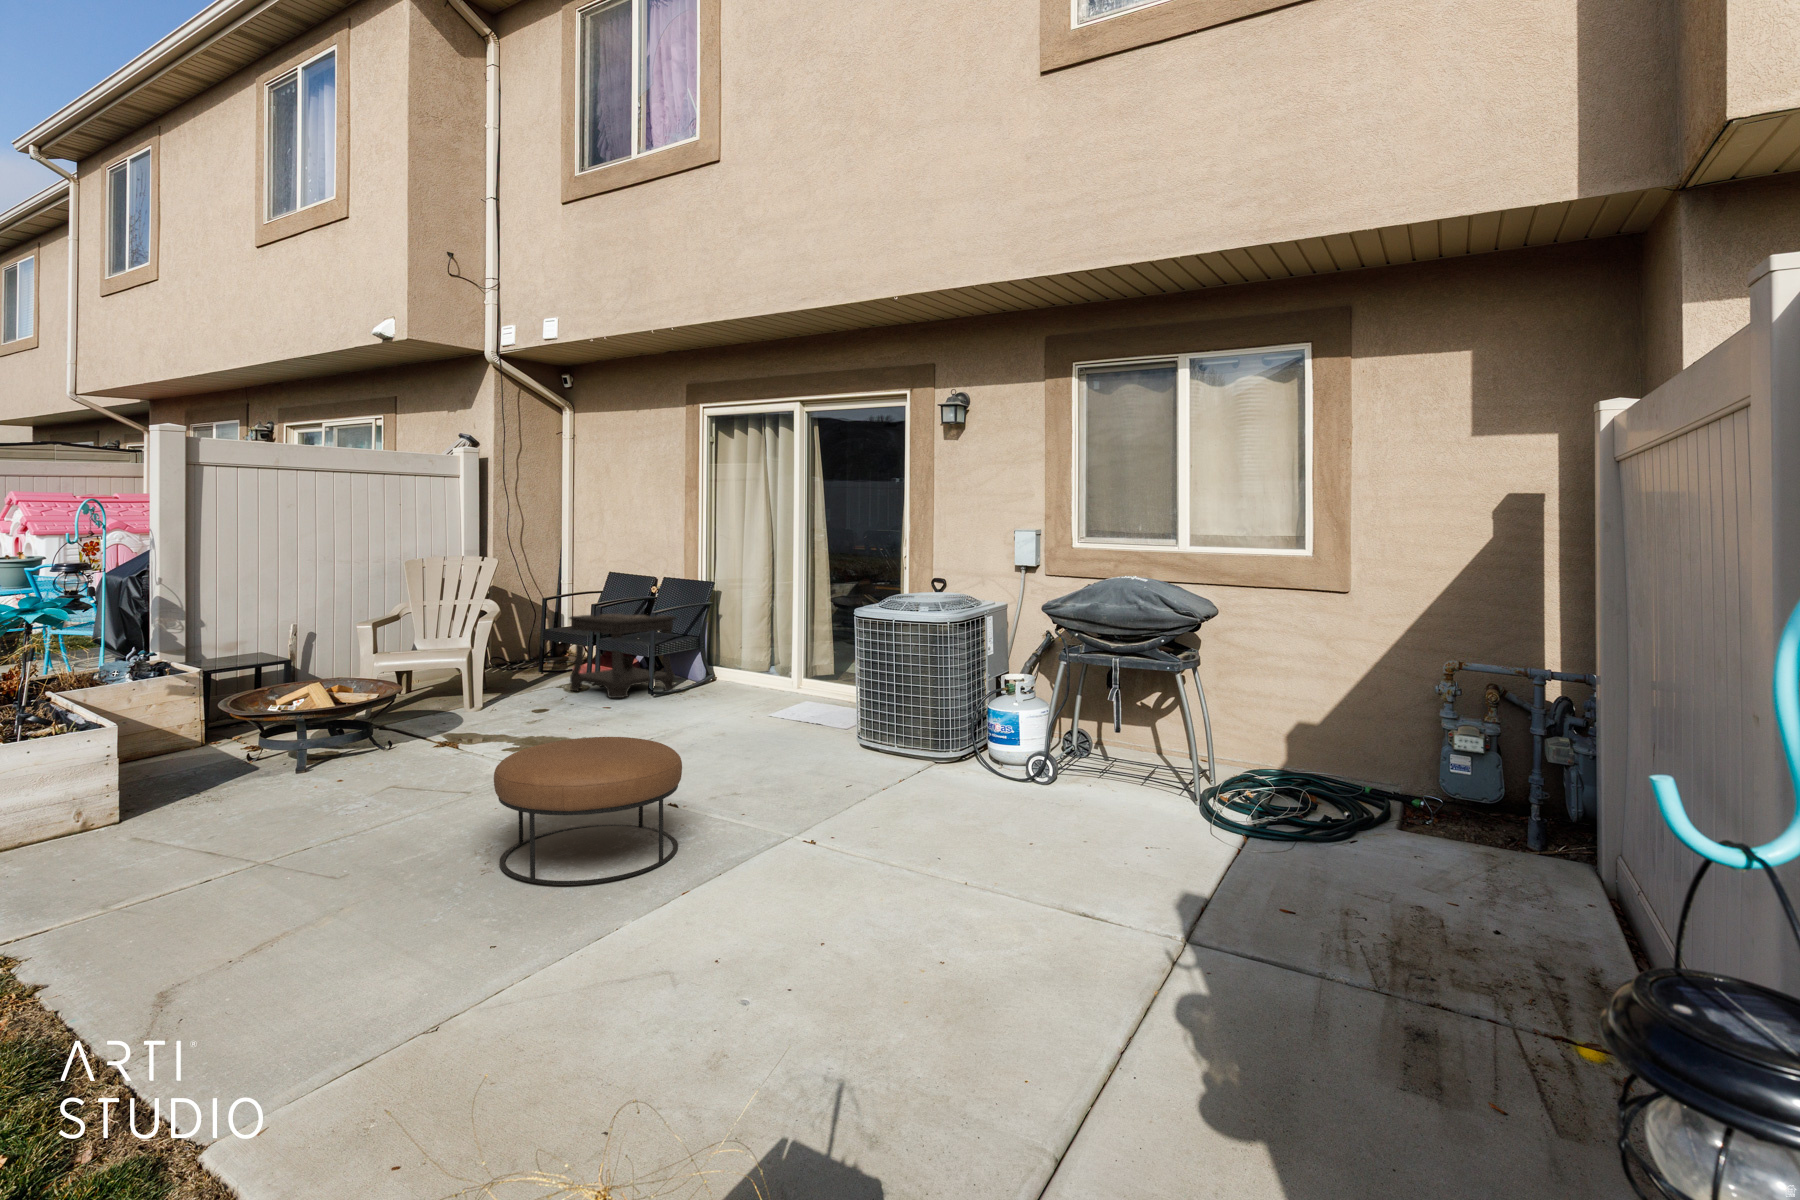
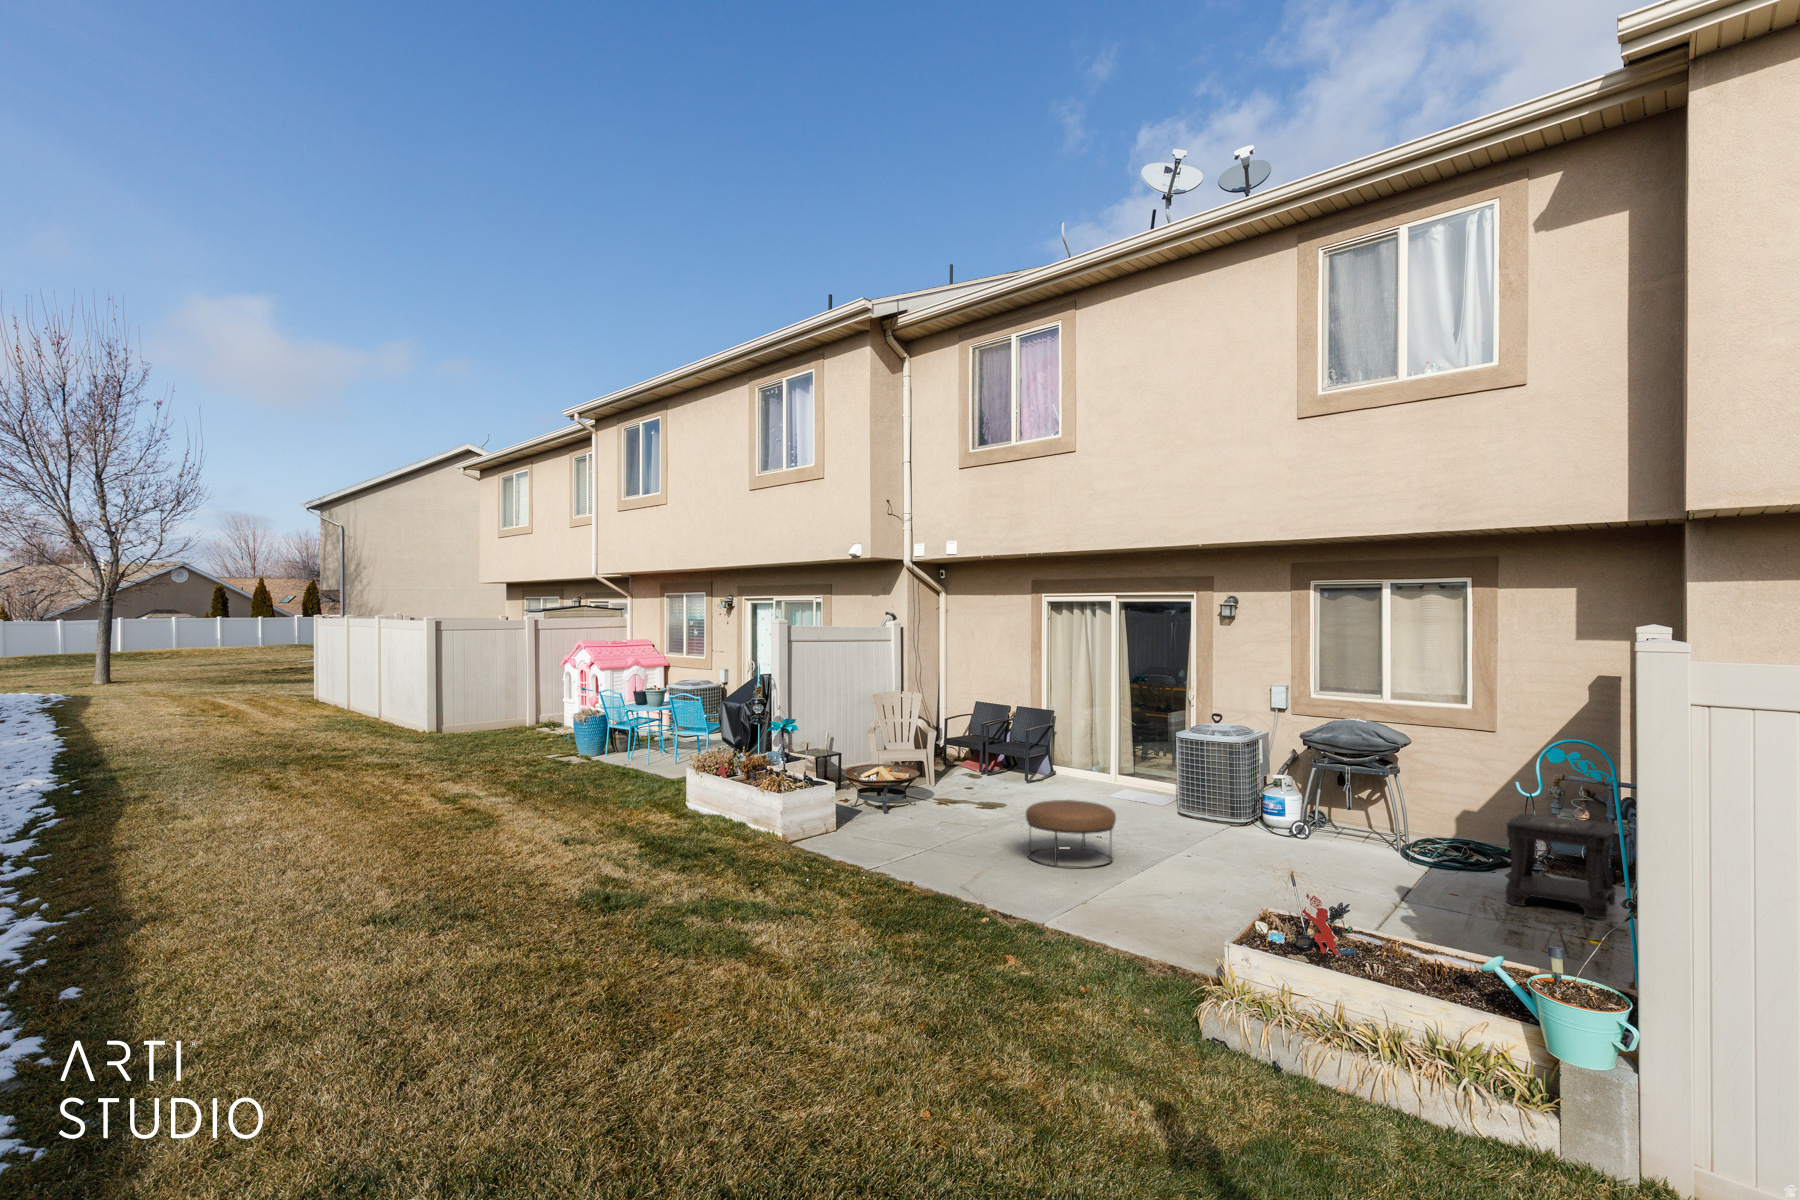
side table: present [570,614,676,698] -> present [1505,814,1616,919]

